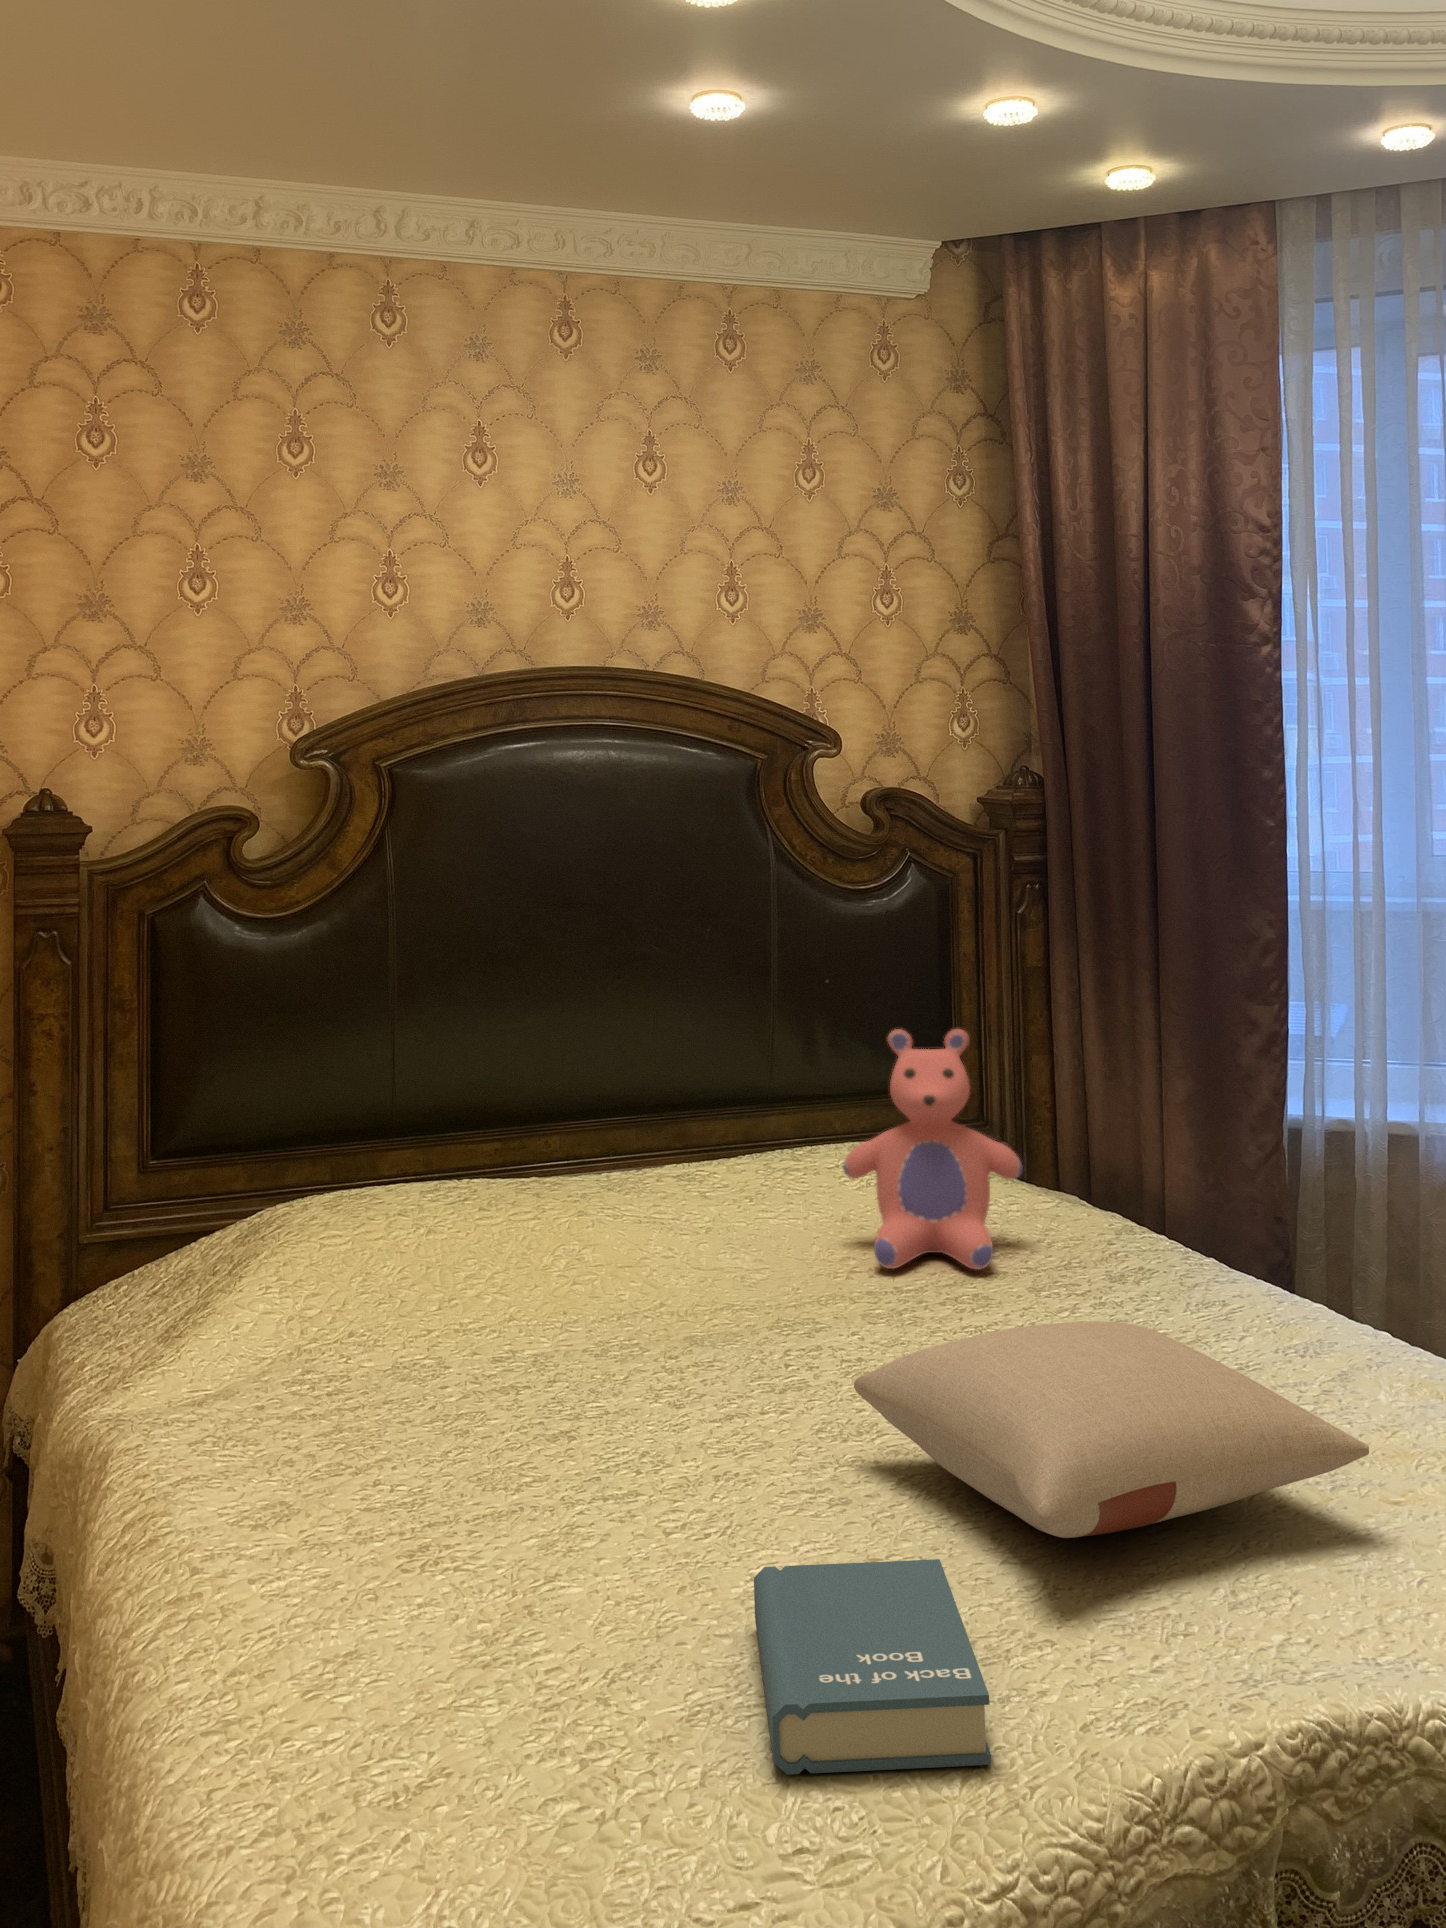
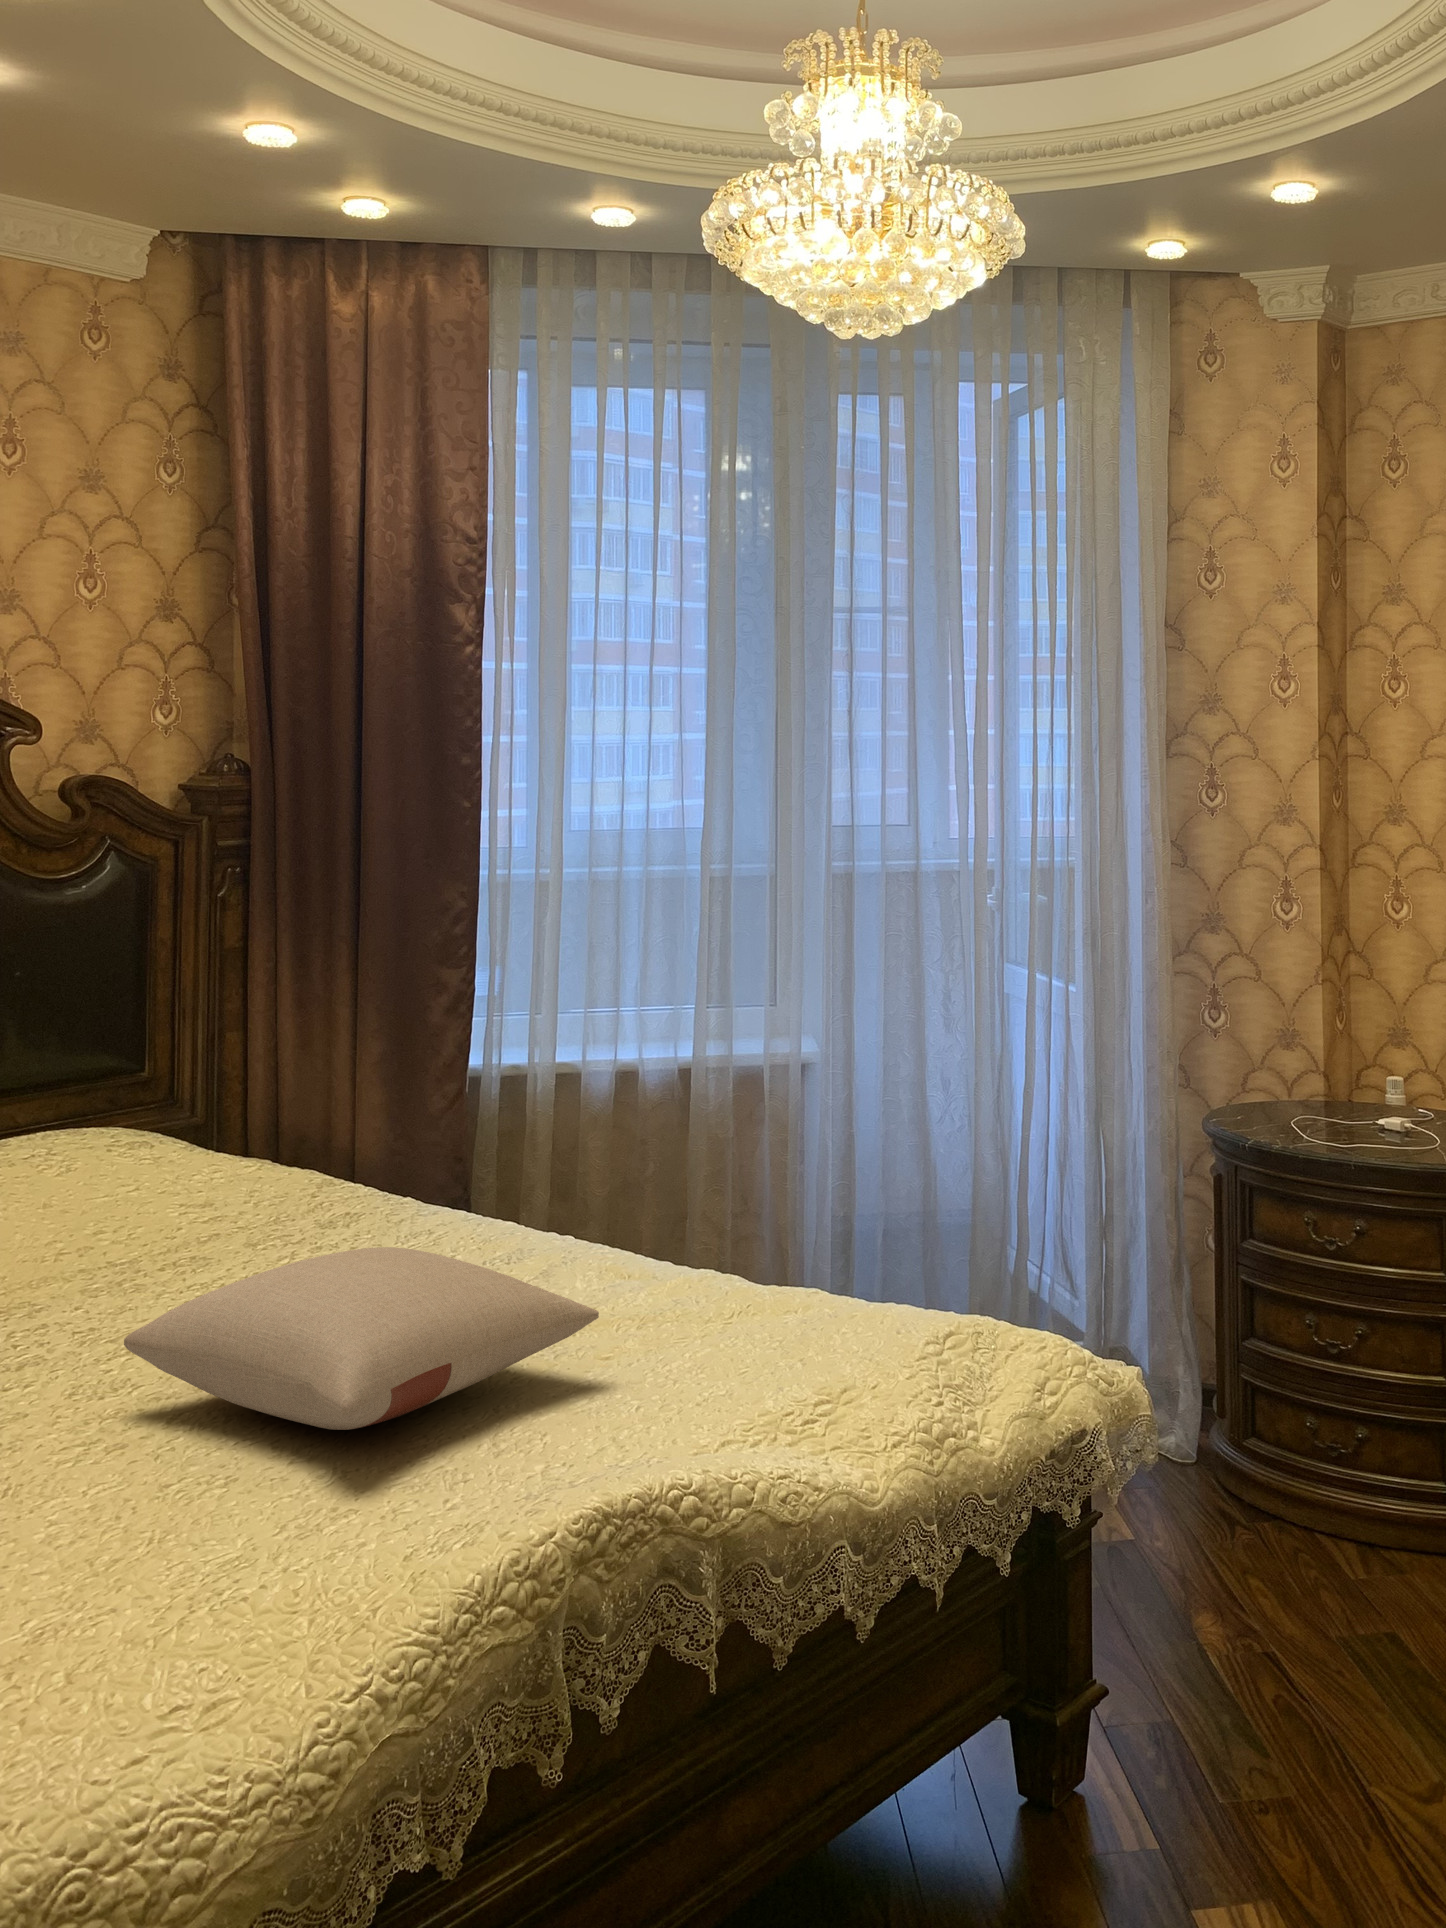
teddy bear: present [843,1029,1023,1270] -> none [42,1010,235,1251]
book: present [754,1559,991,1775] -> none [69,1463,332,1659]

